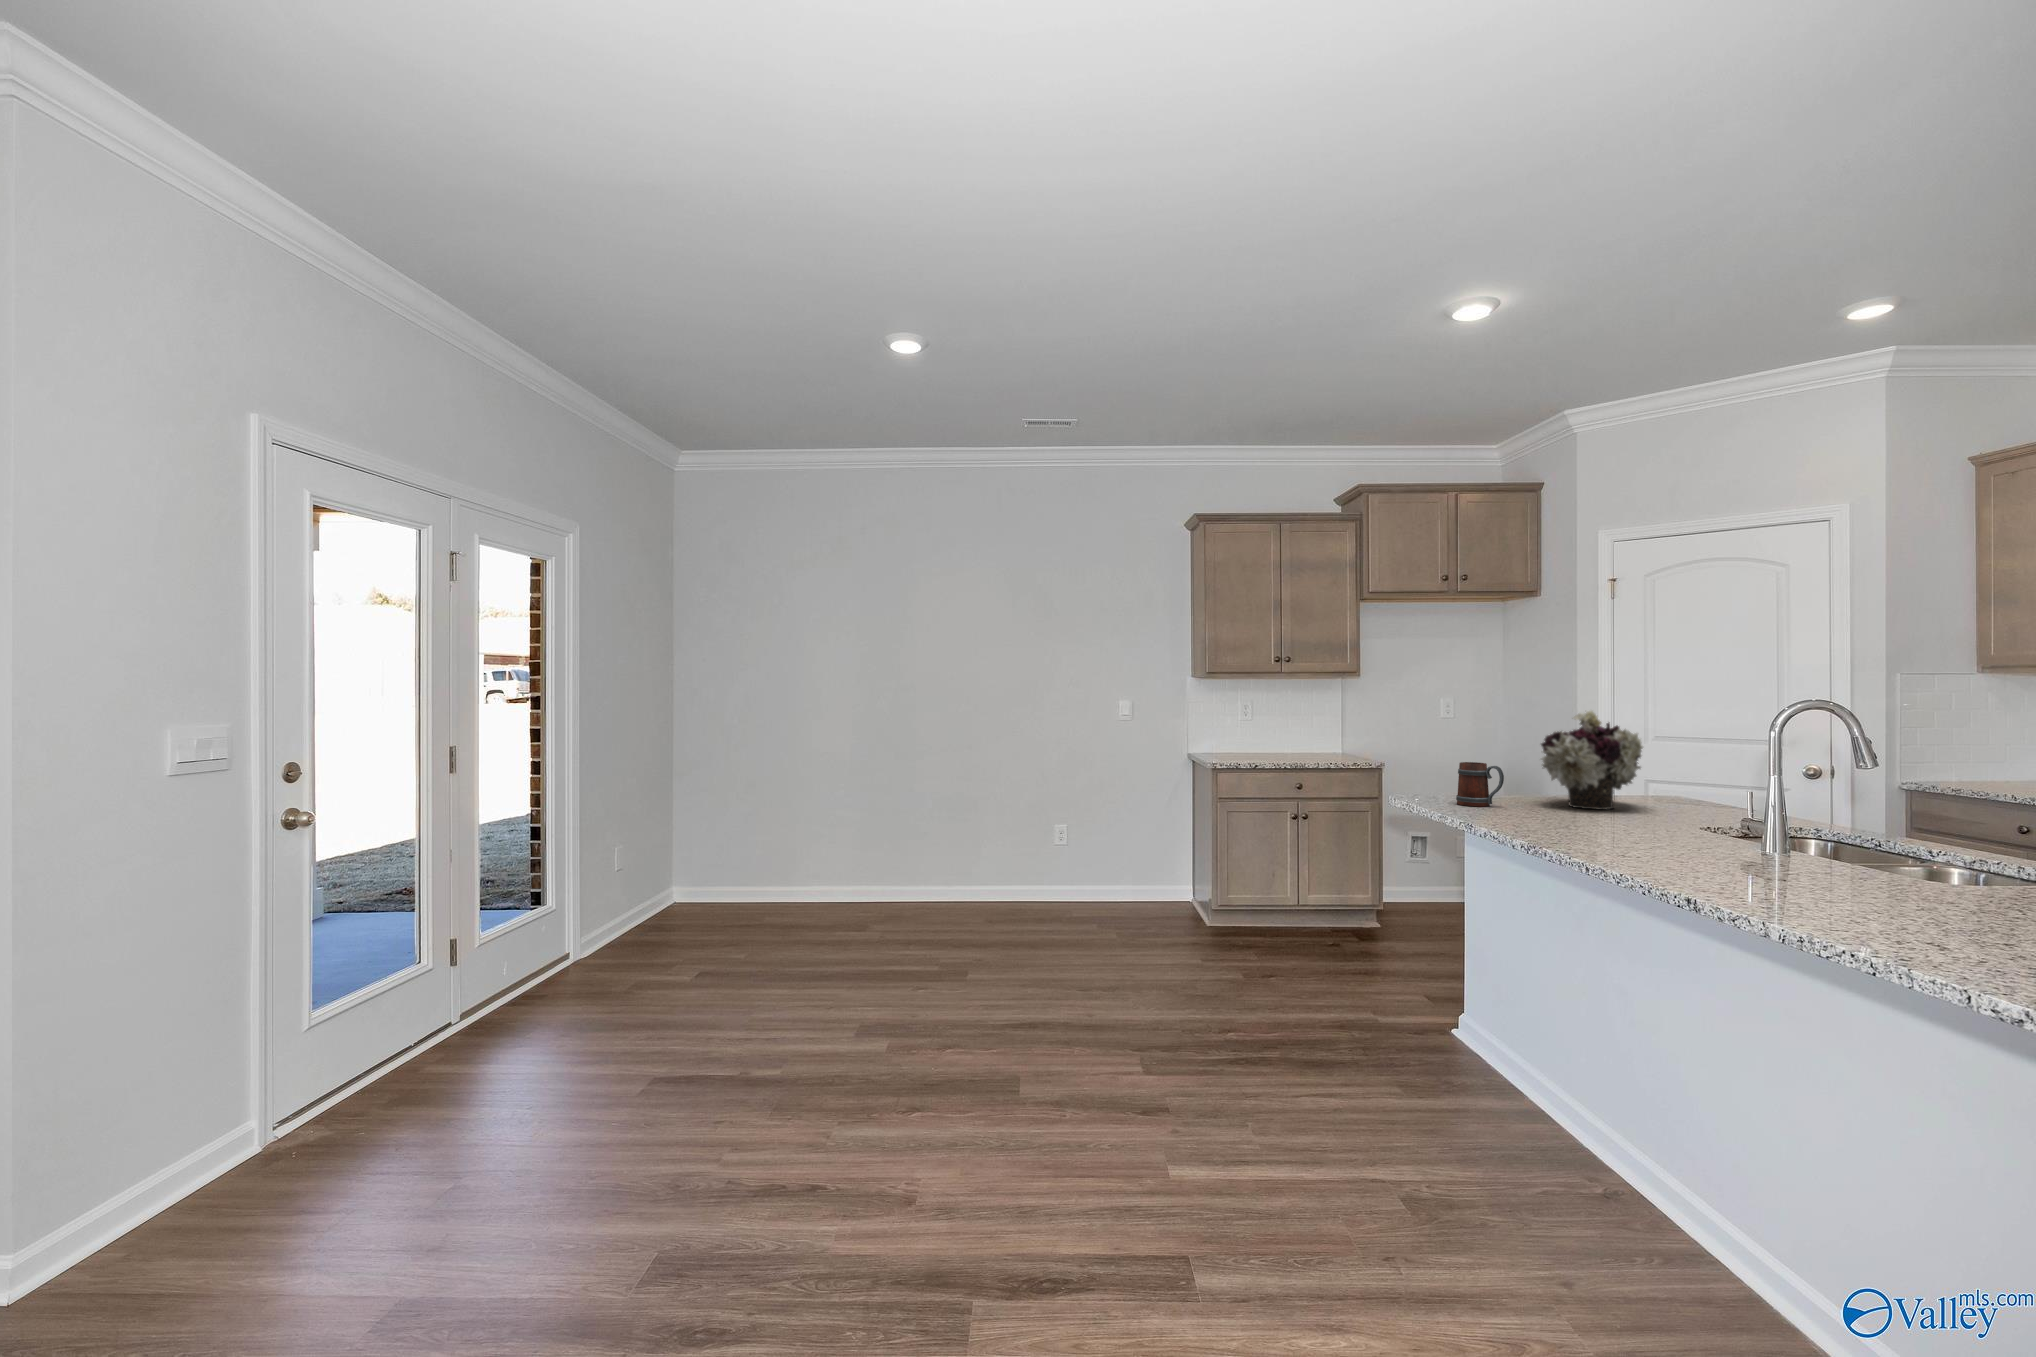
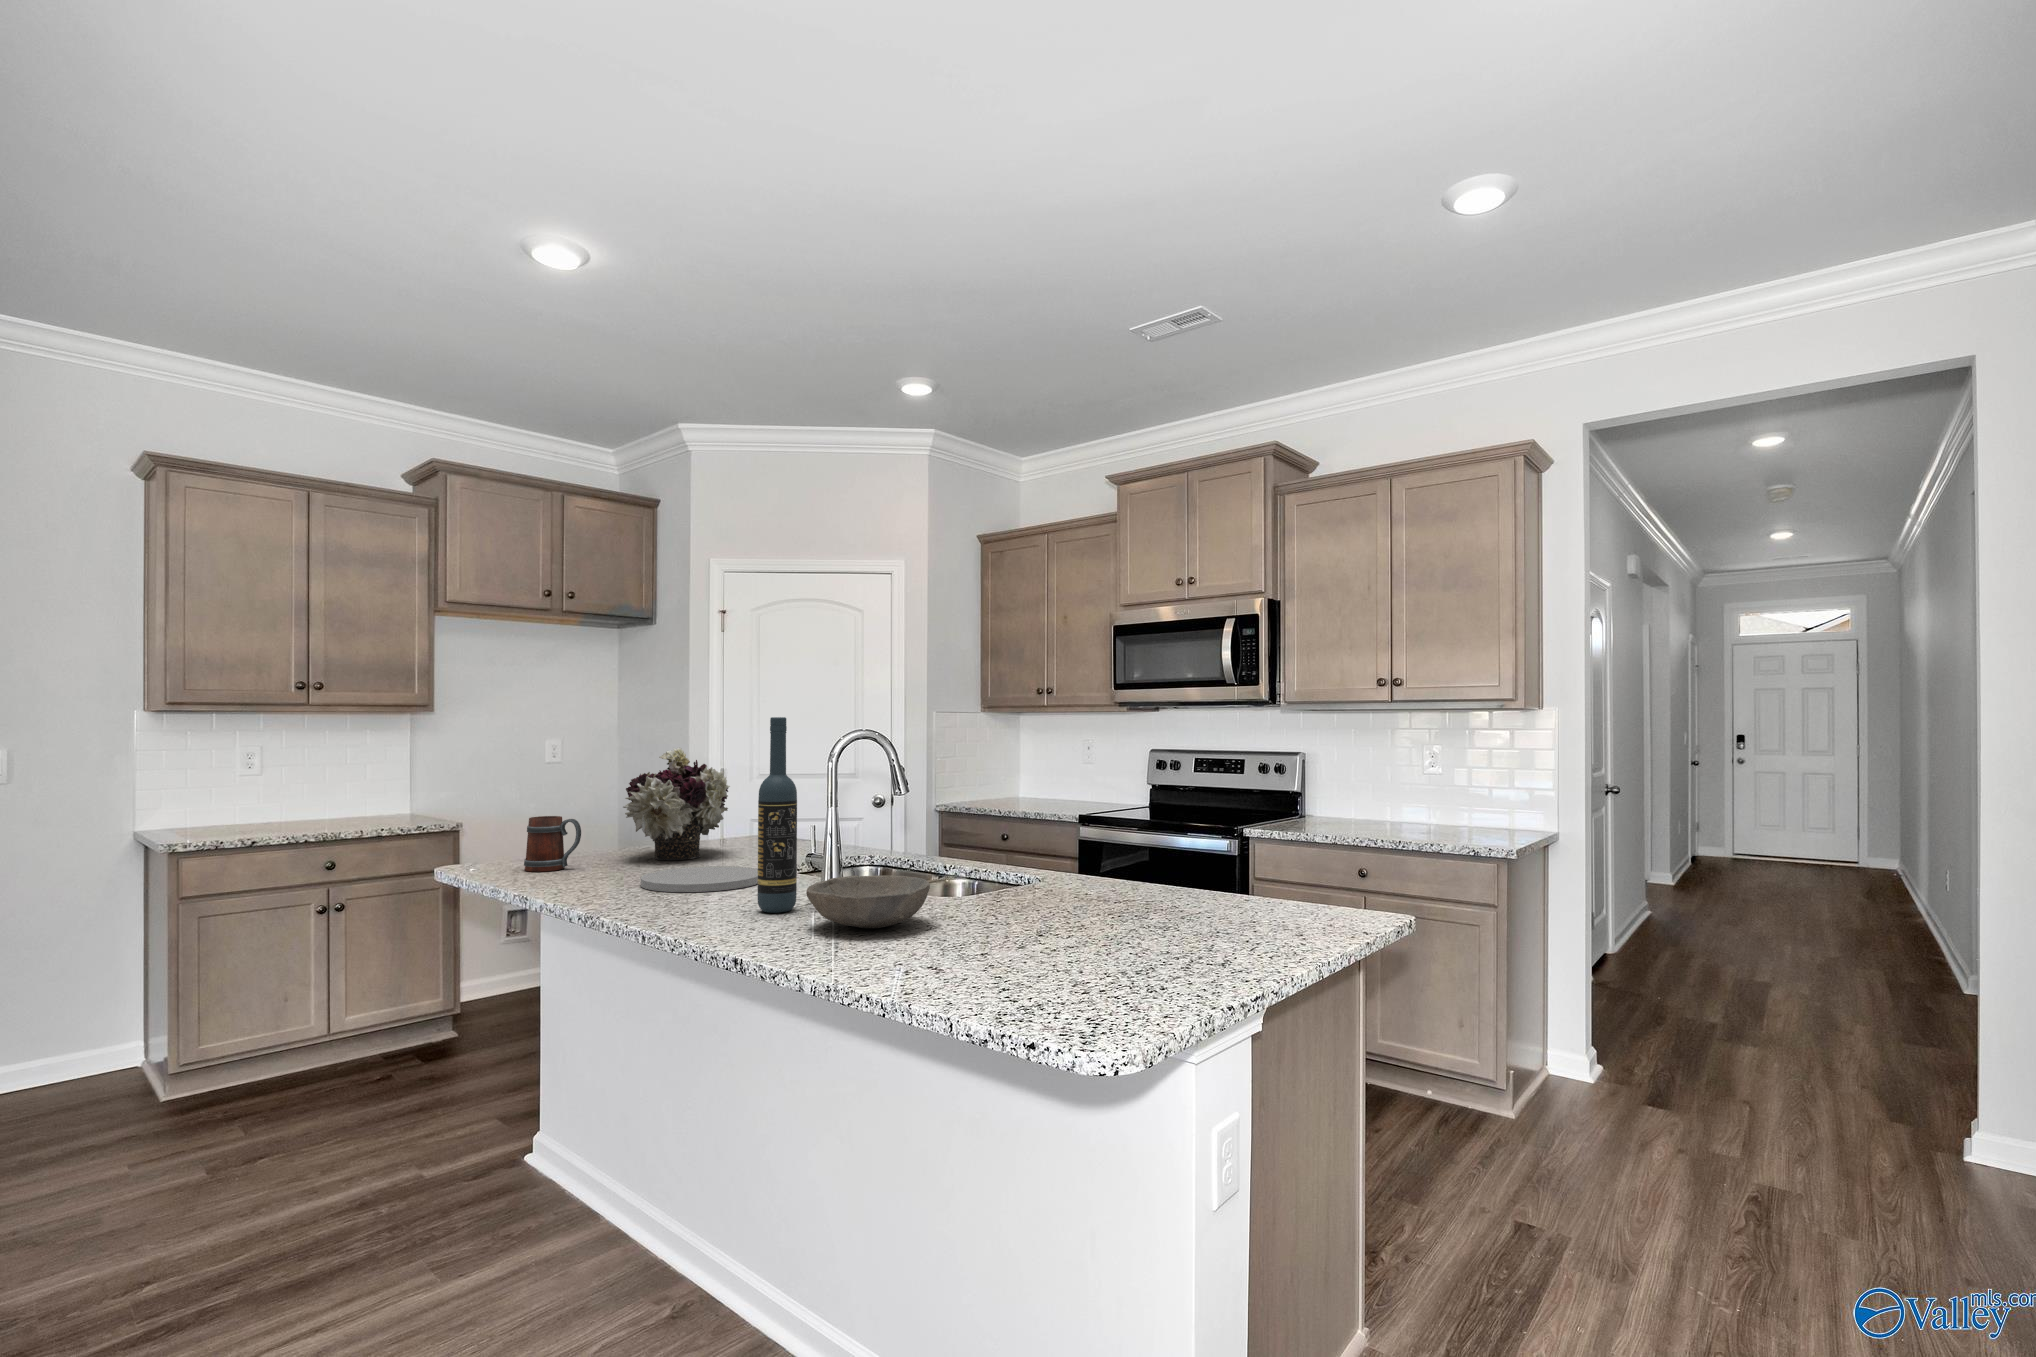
wine bottle: none [1695,685,1740,866] -> present [758,717,797,913]
plate: none [1565,816,1691,840] -> present [641,866,758,892]
bowl: none [1757,841,1921,896] -> present [806,875,930,928]

